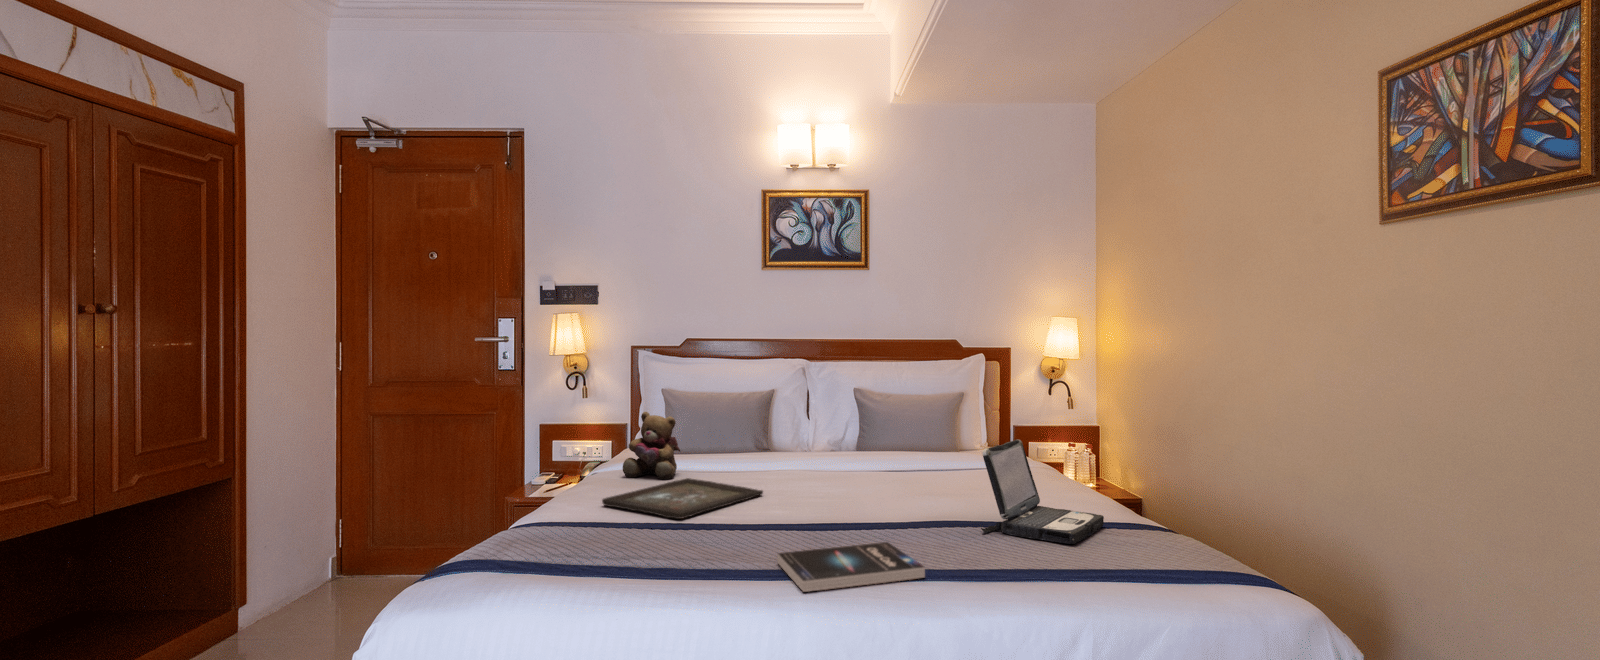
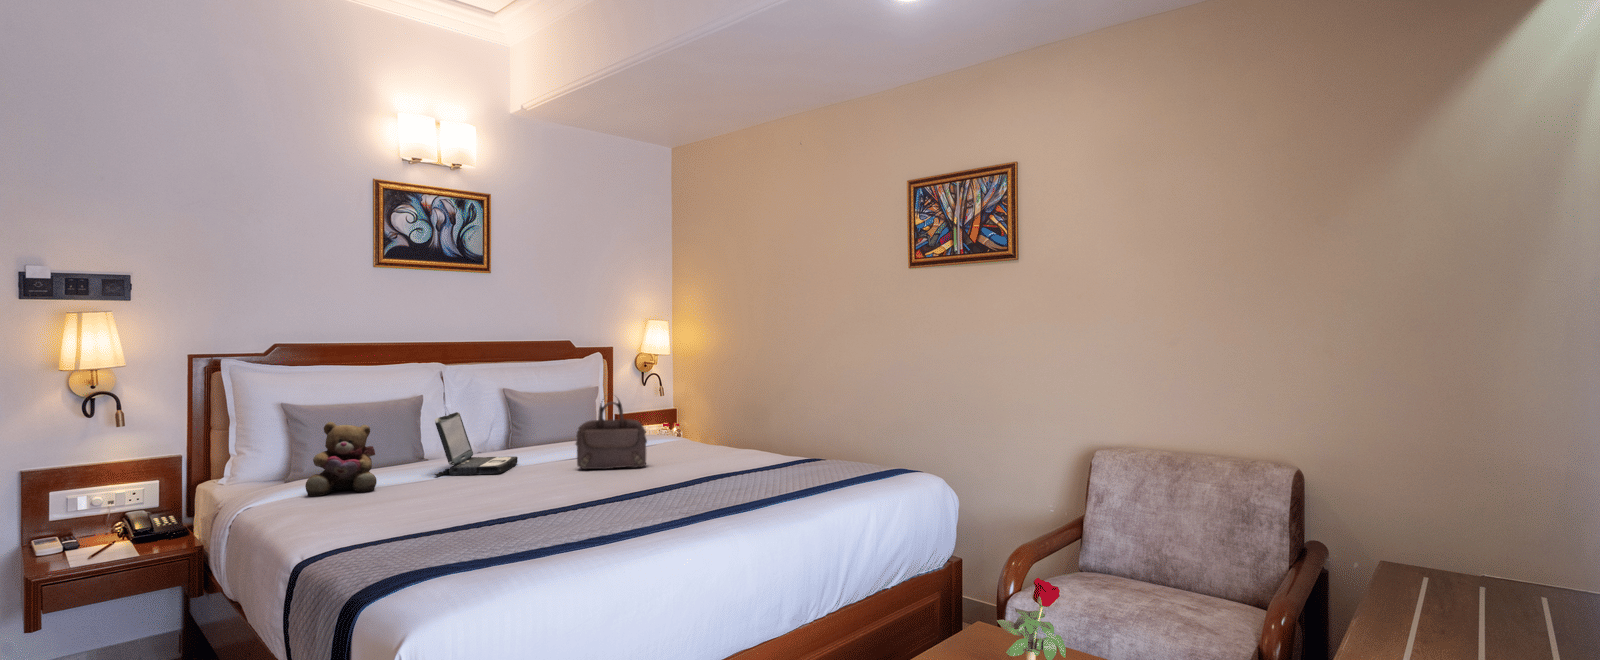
handbag: none [858,402,935,494] -> present [576,399,647,469]
laptop: present [981,440,1104,544] -> present [435,412,518,476]
tray: present [602,478,763,519] -> none [363,483,511,517]
book: present [777,542,925,592] -> none [639,493,750,527]

